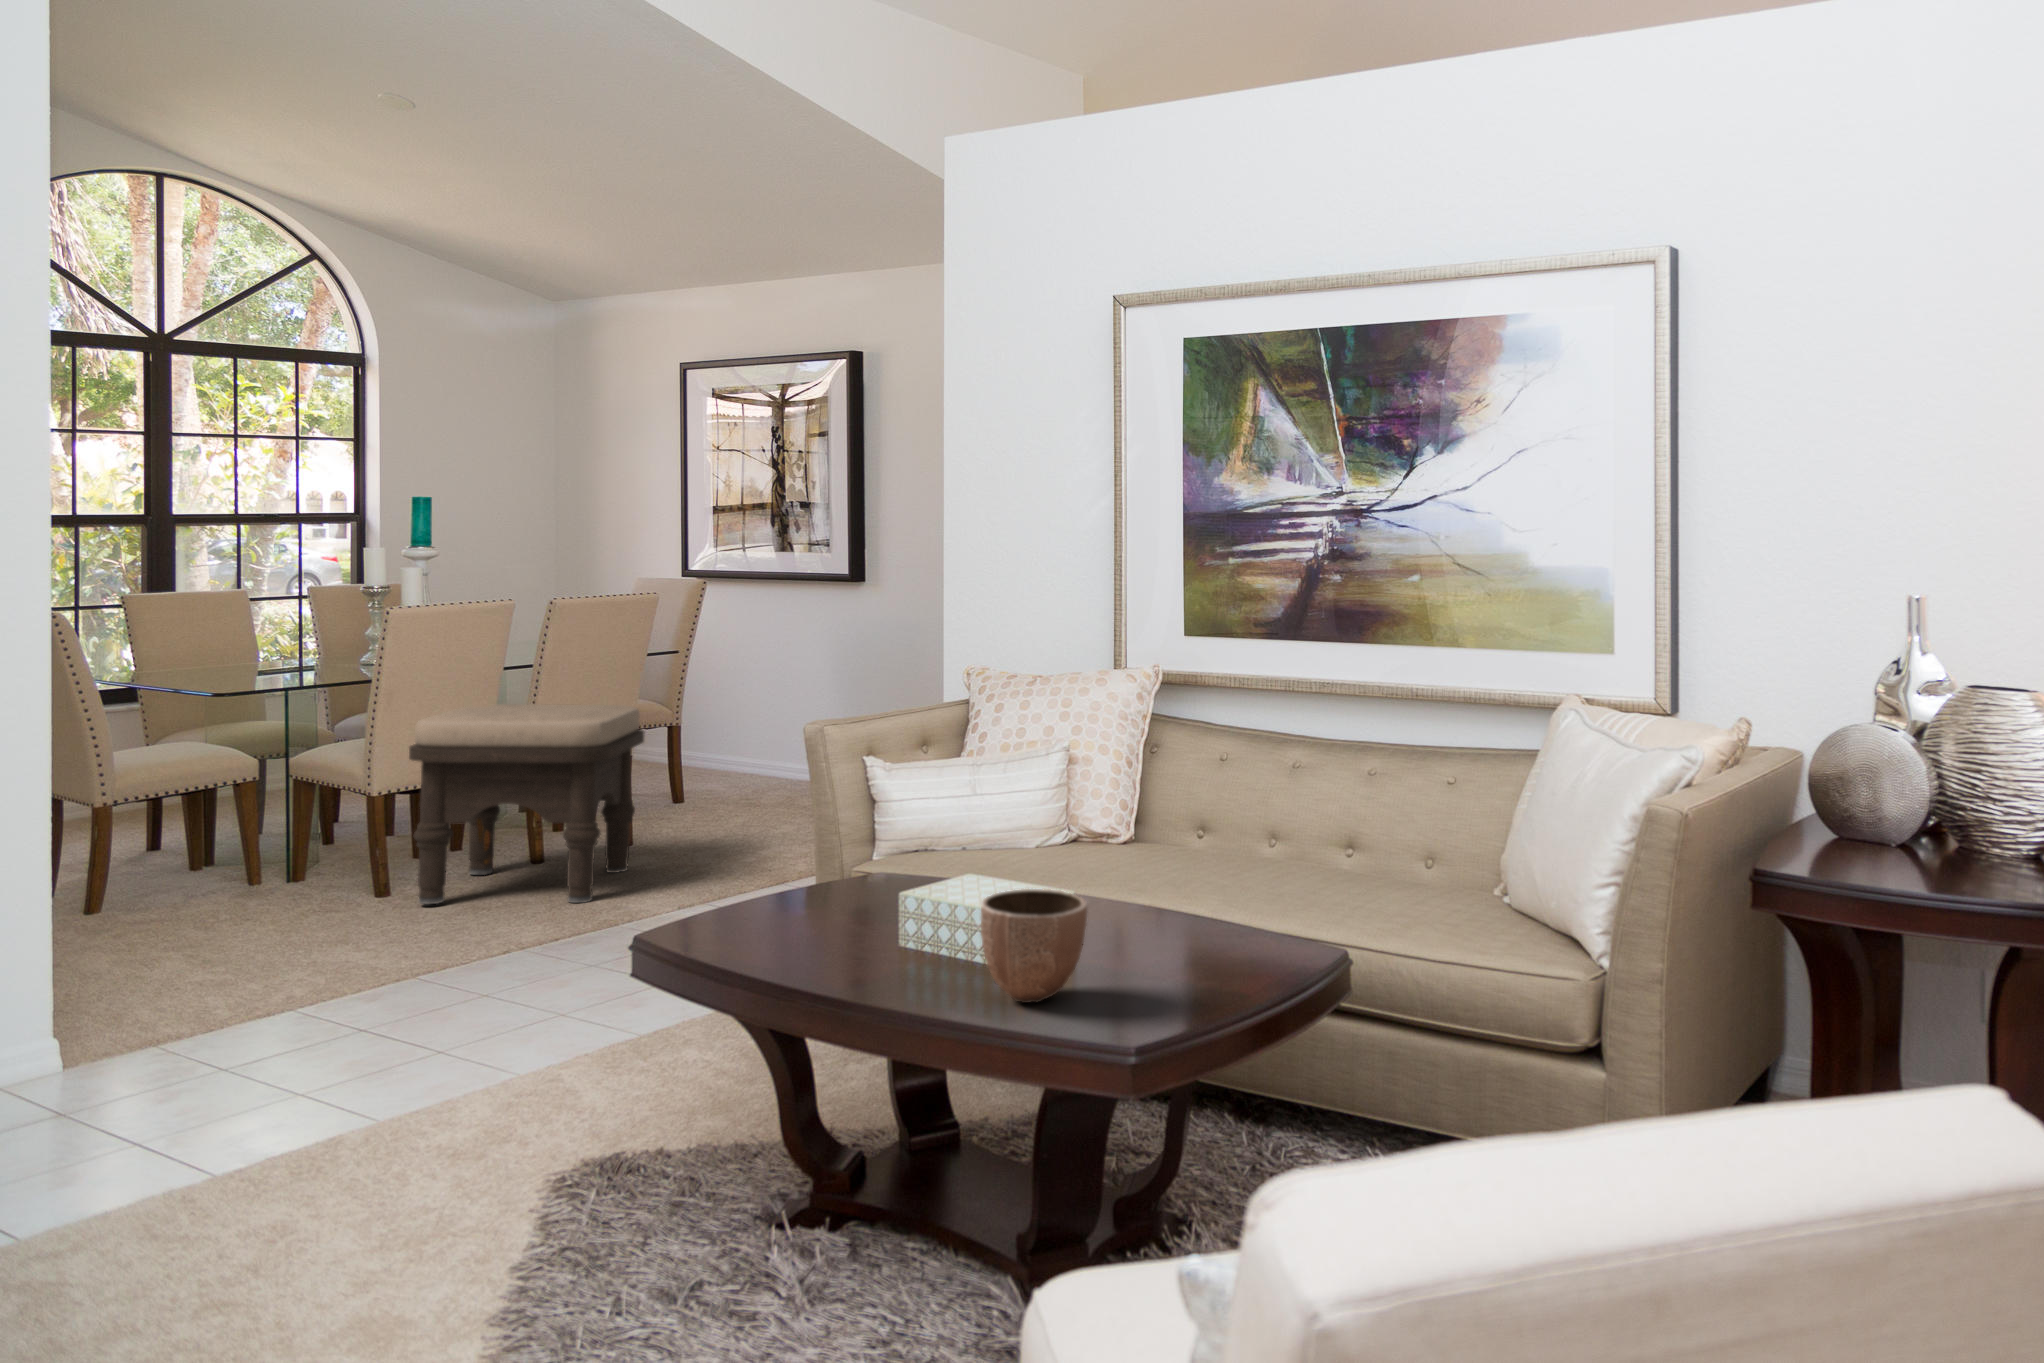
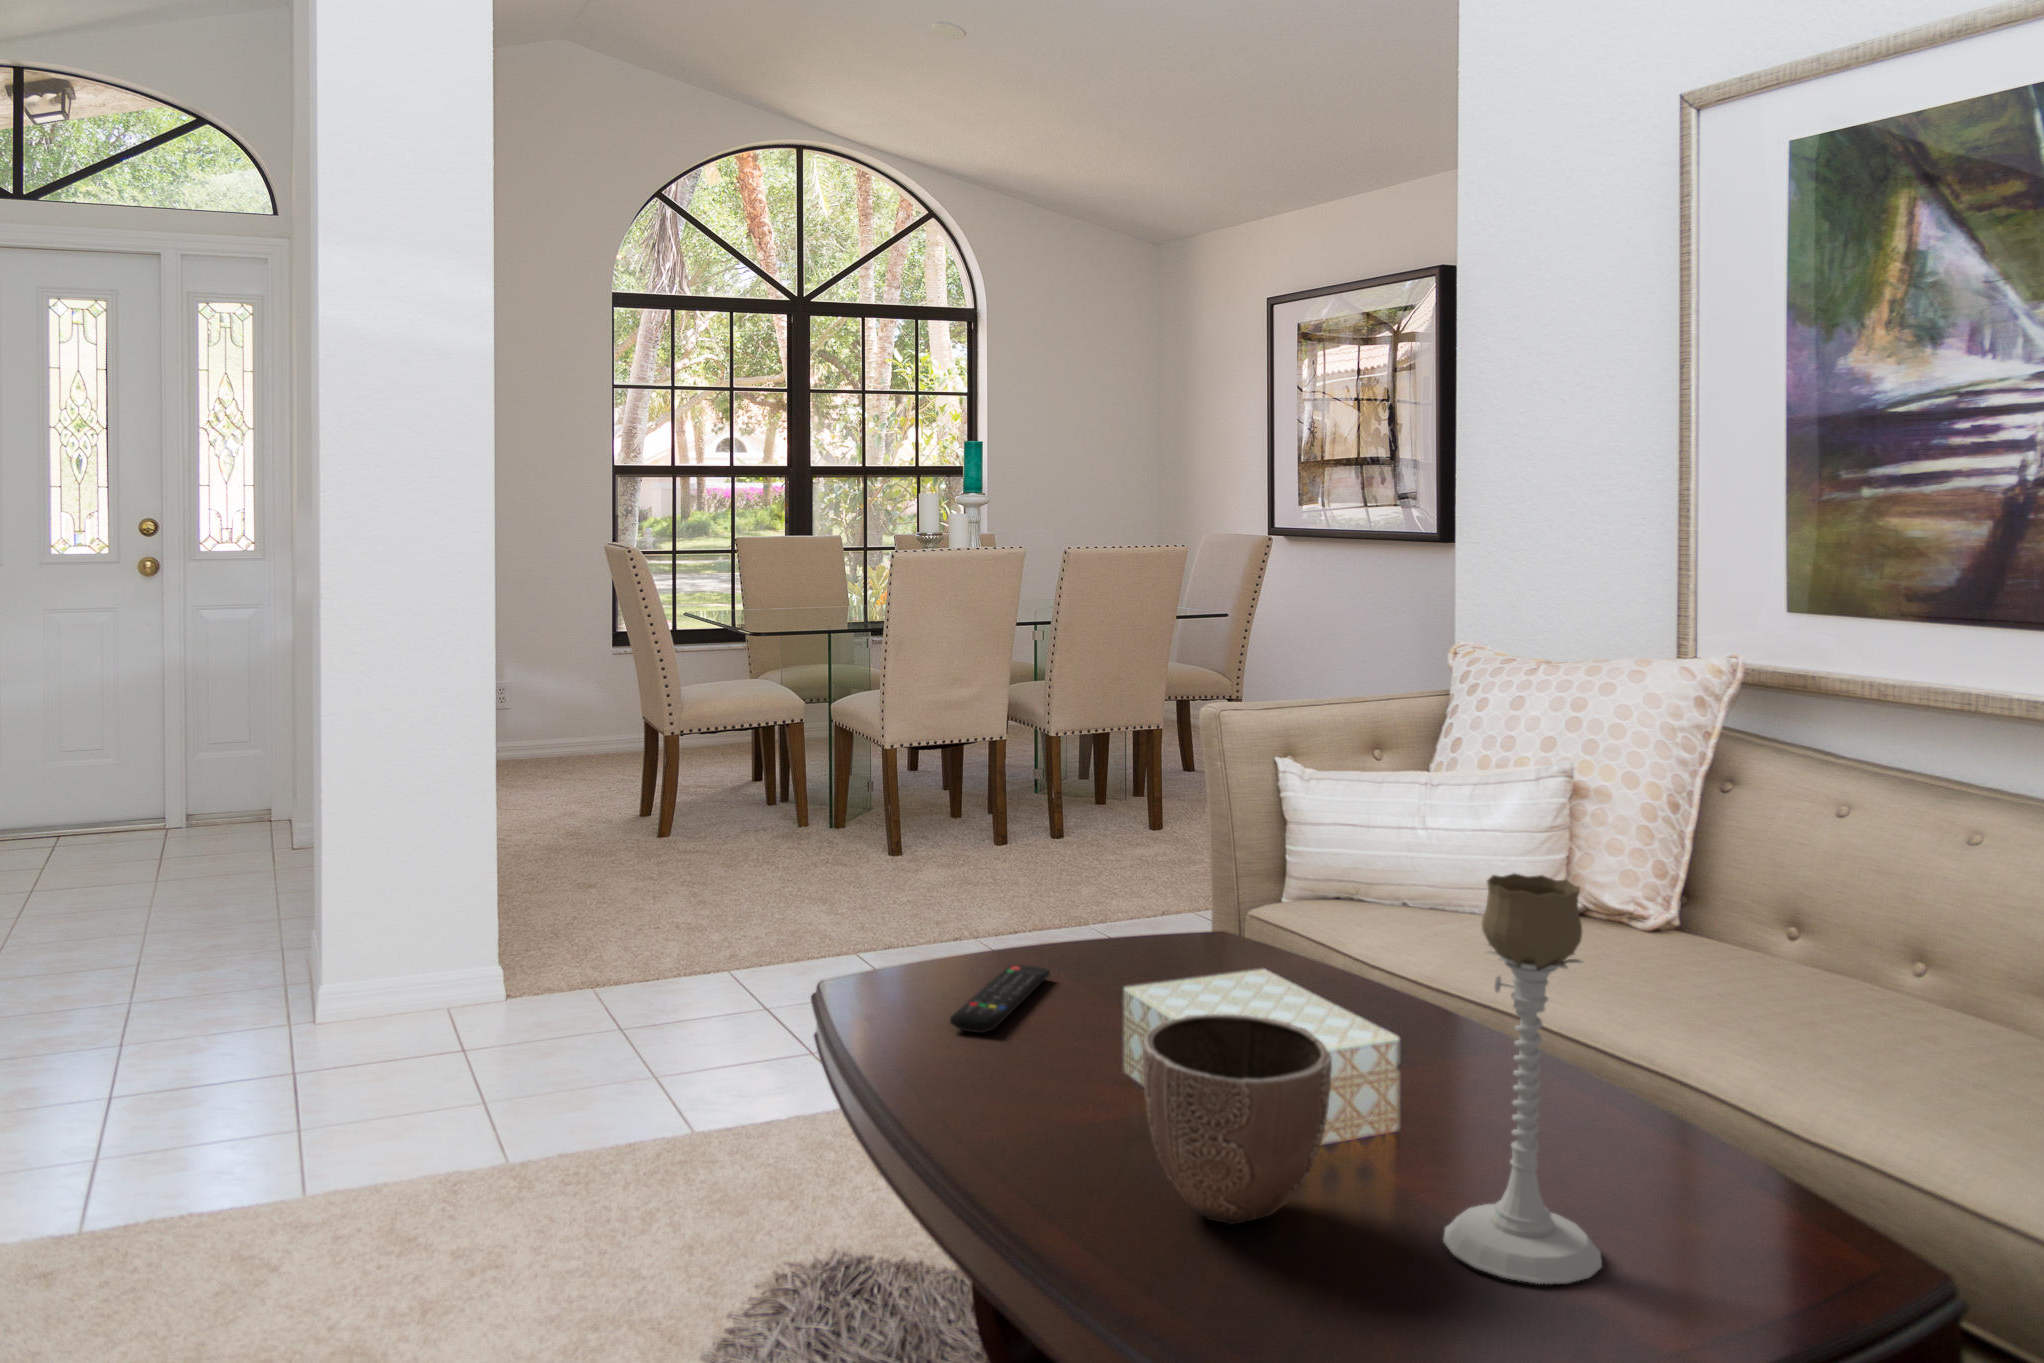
ottoman: present [409,704,645,904] -> none [907,663,1159,895]
candle holder: none [1143,788,1223,996] -> present [1443,873,1602,1284]
remote control: none [764,909,797,950] -> present [950,965,1050,1033]

